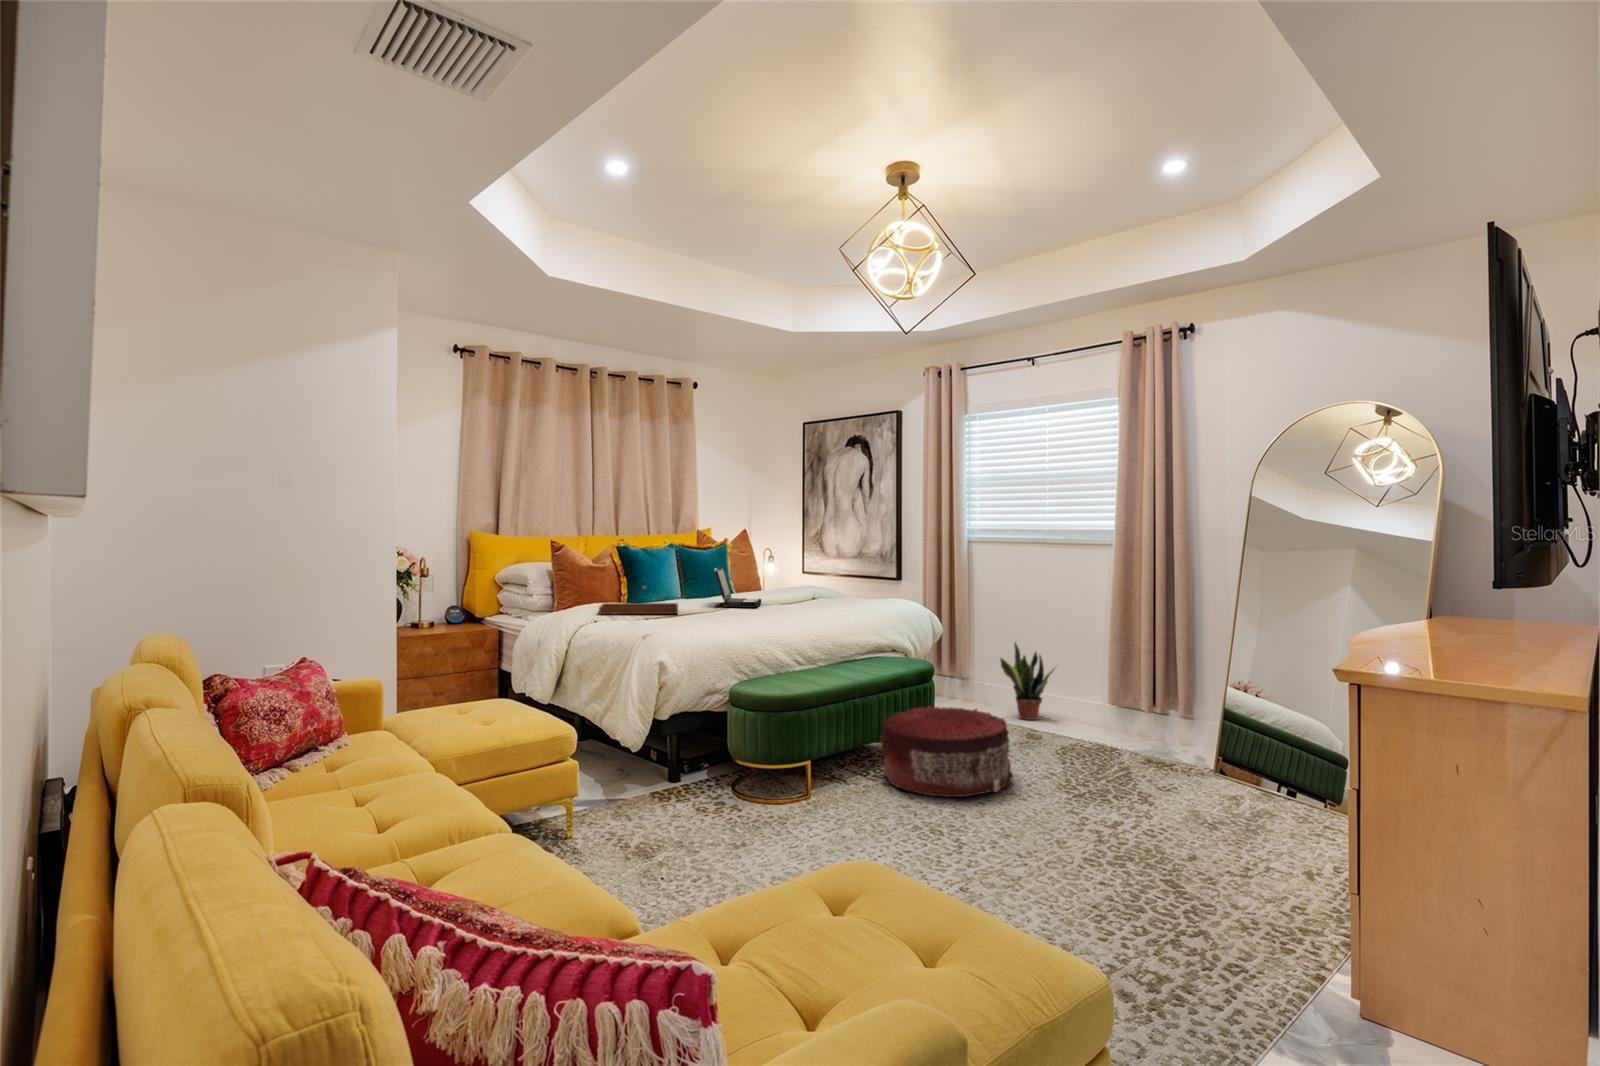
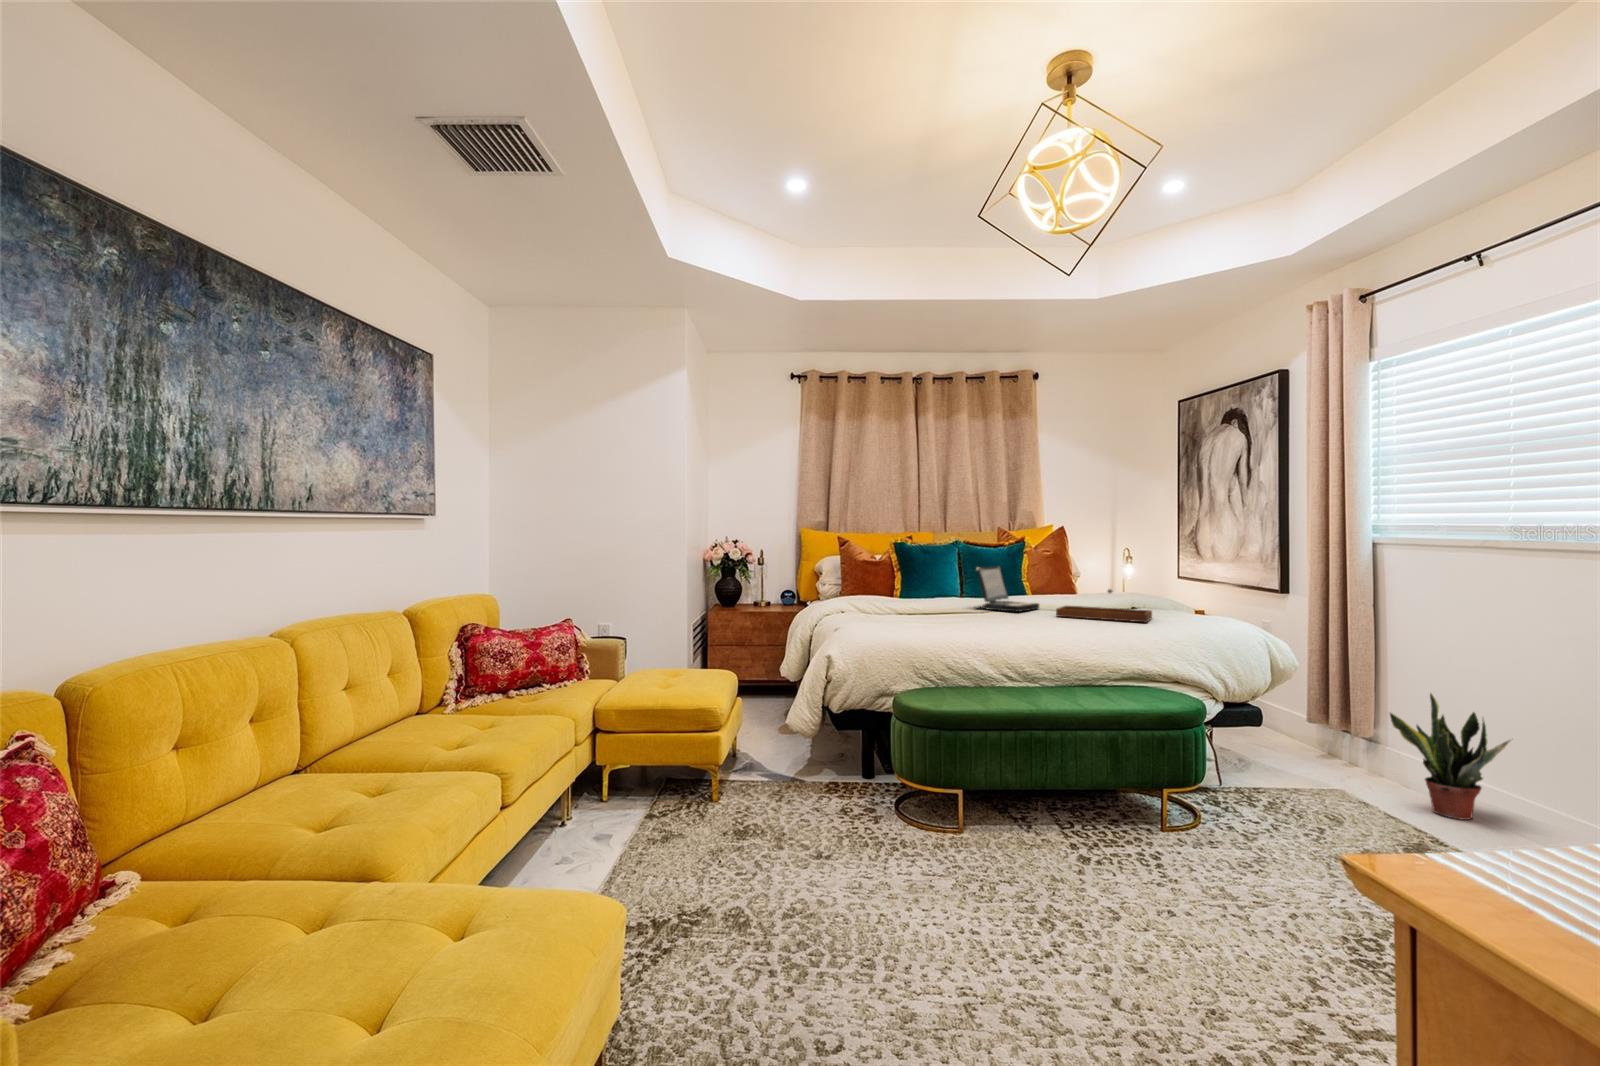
tray: present [599,586,678,614] -> present [1056,589,1152,622]
pouf: present [880,706,1013,797] -> none [1078,754,1274,896]

